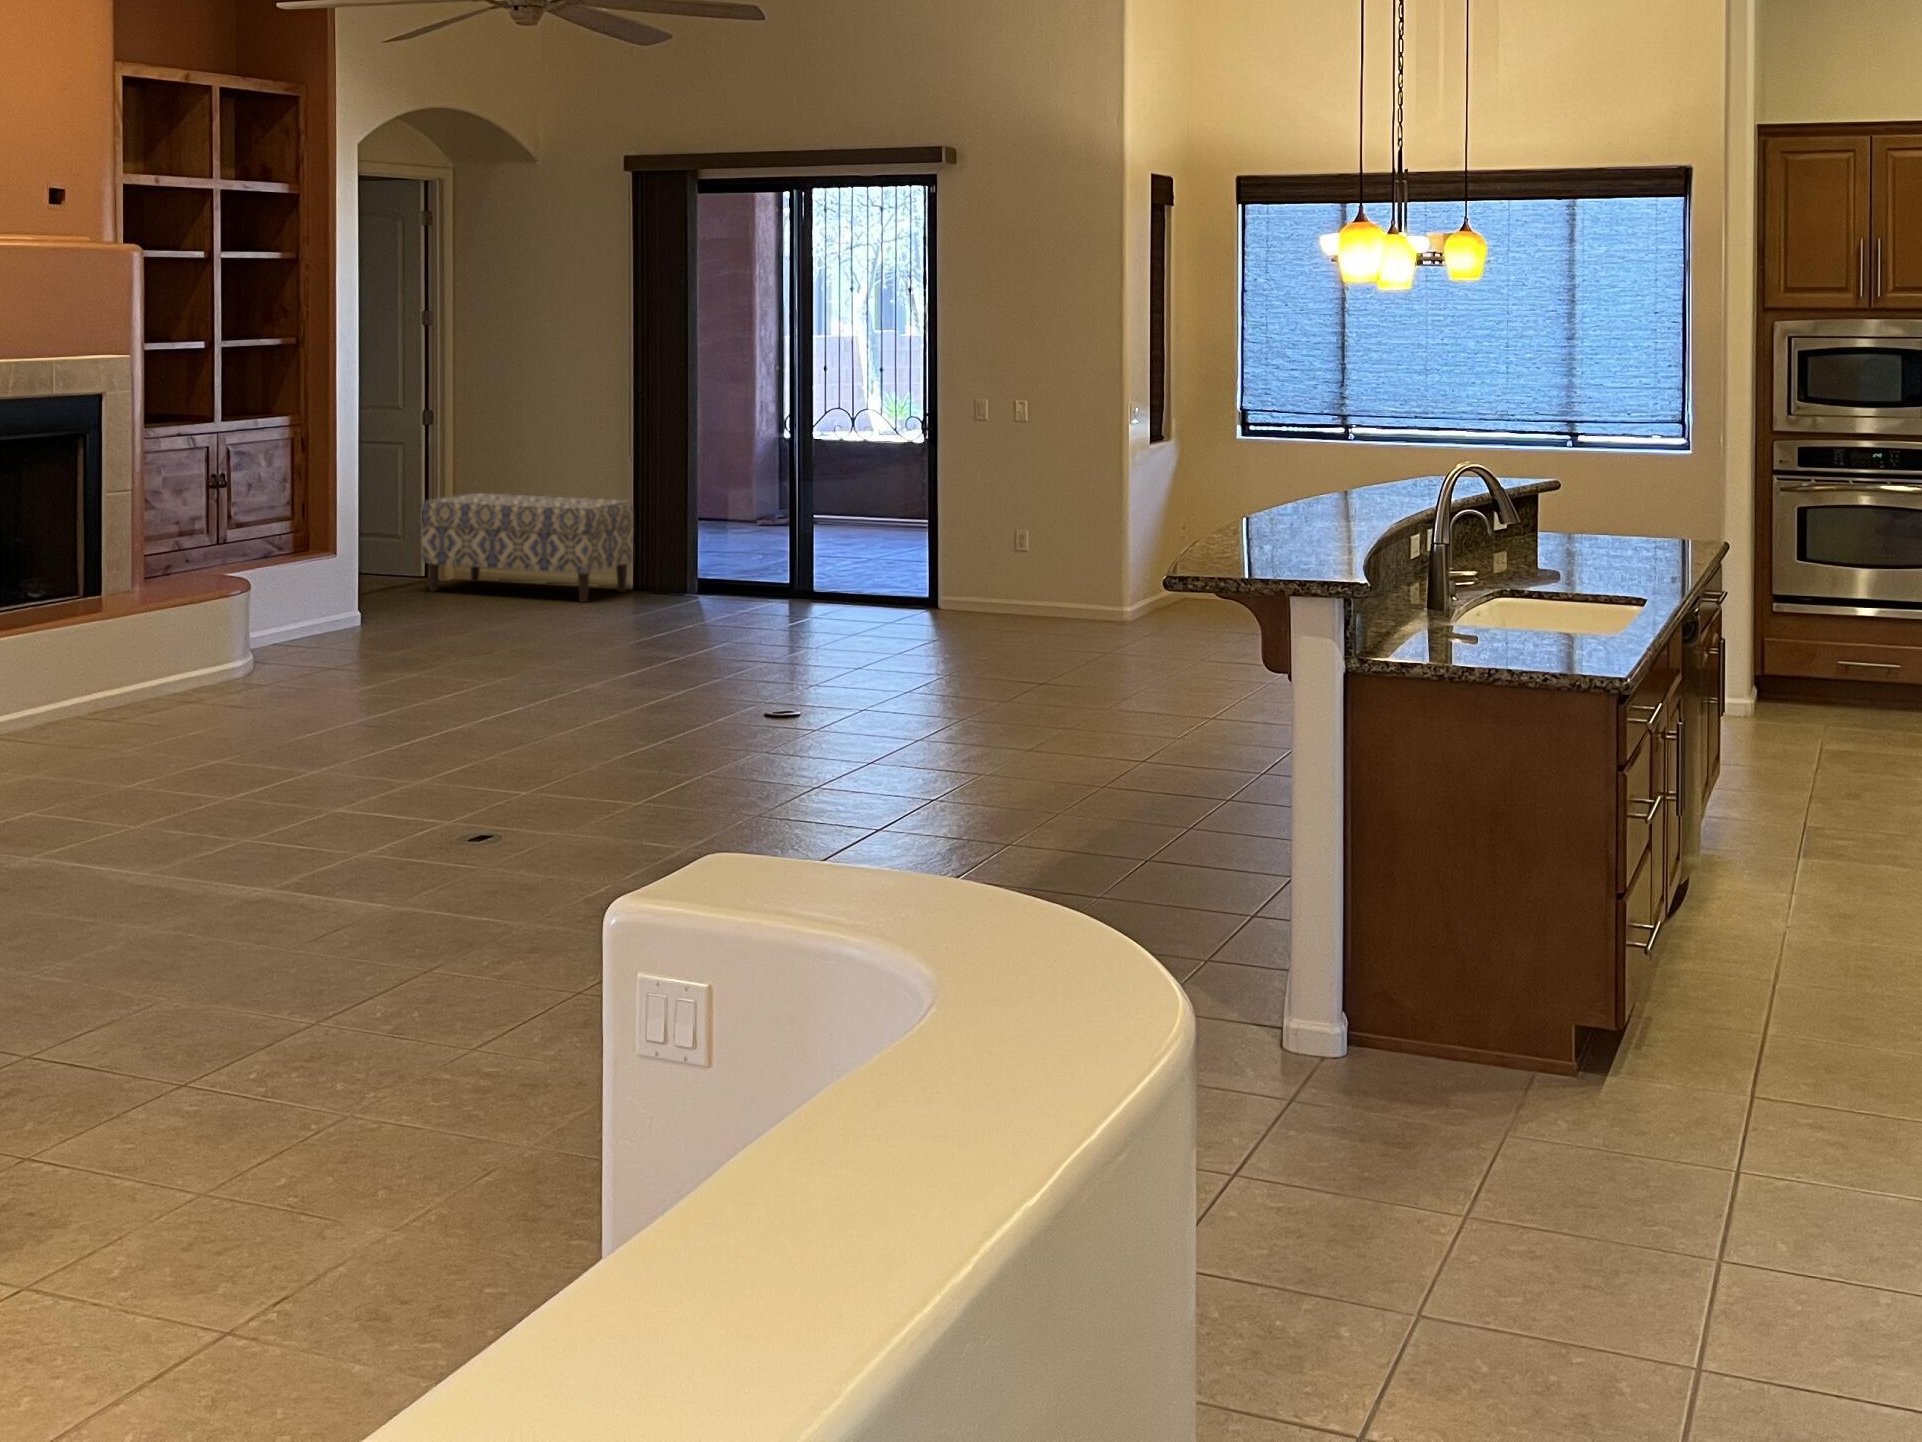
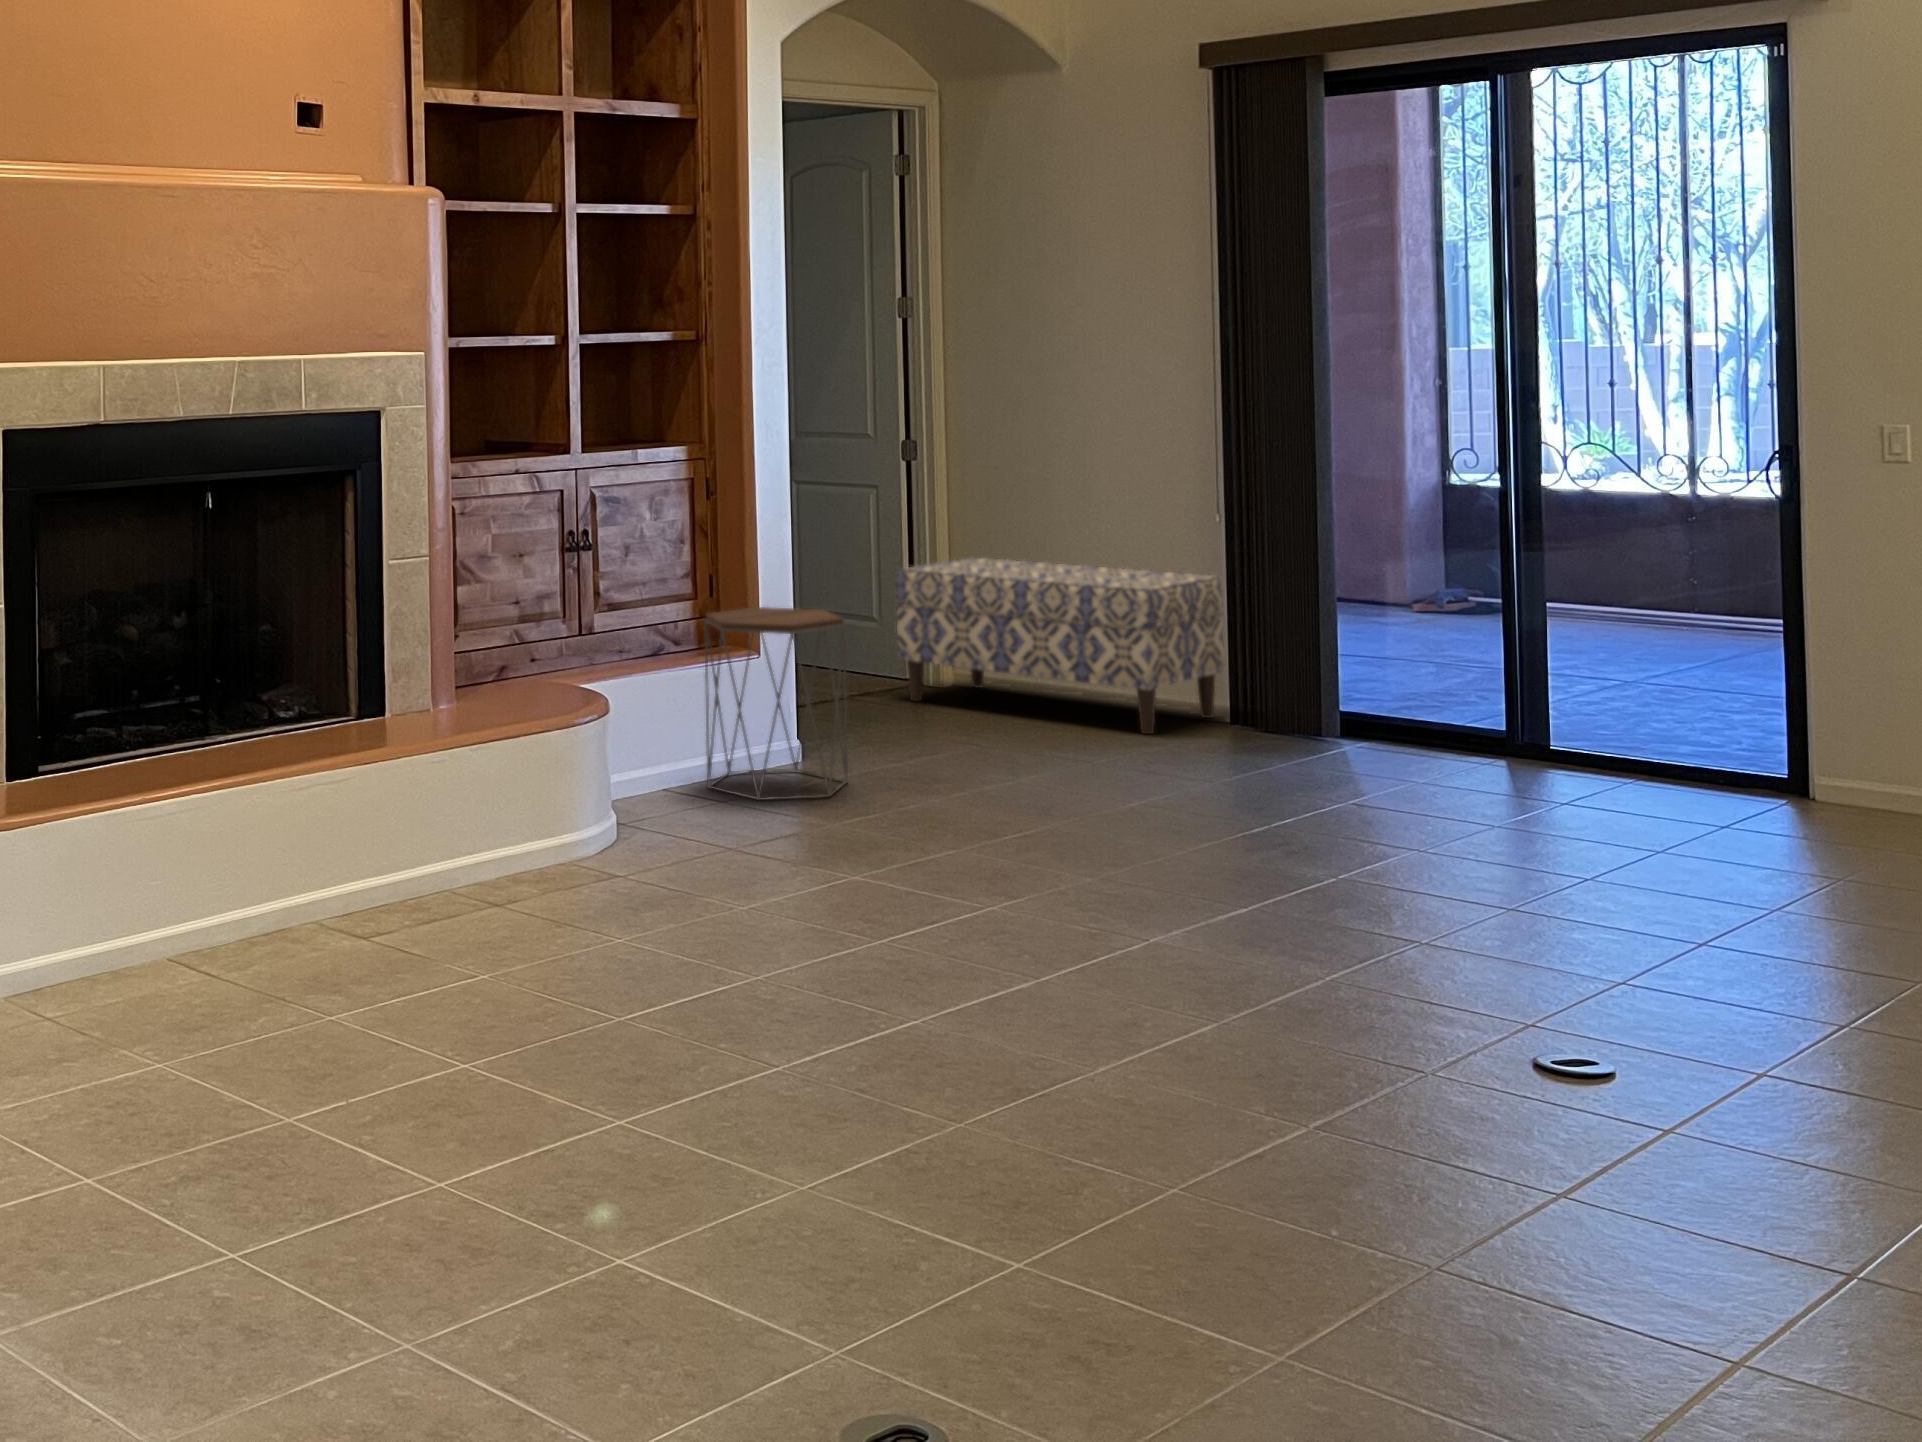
side table: none [302,524,397,646] -> present [705,607,848,800]

